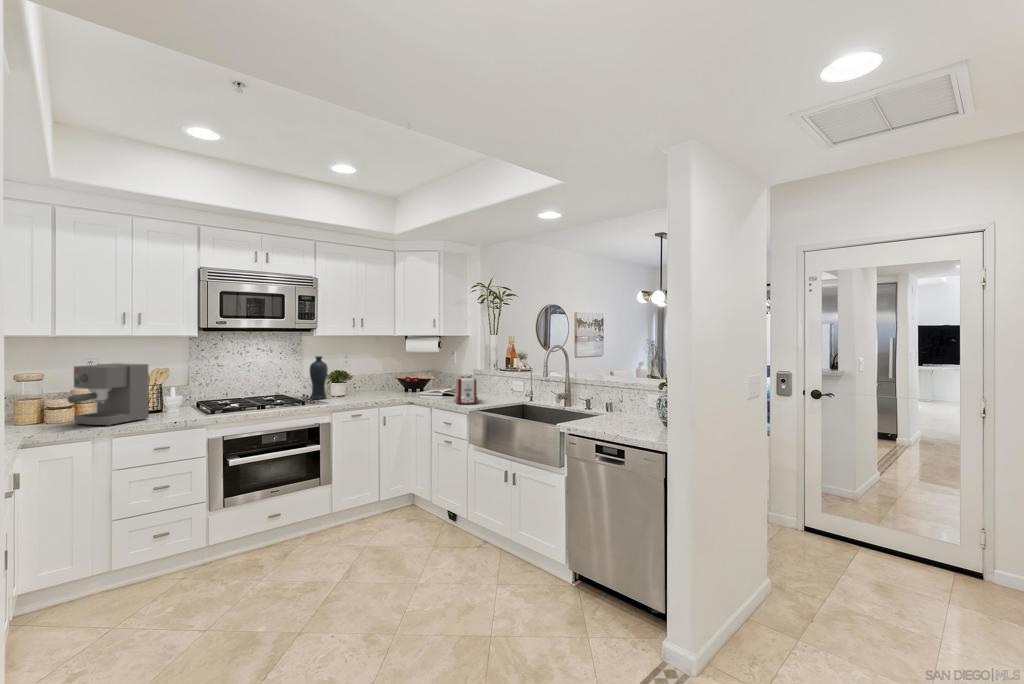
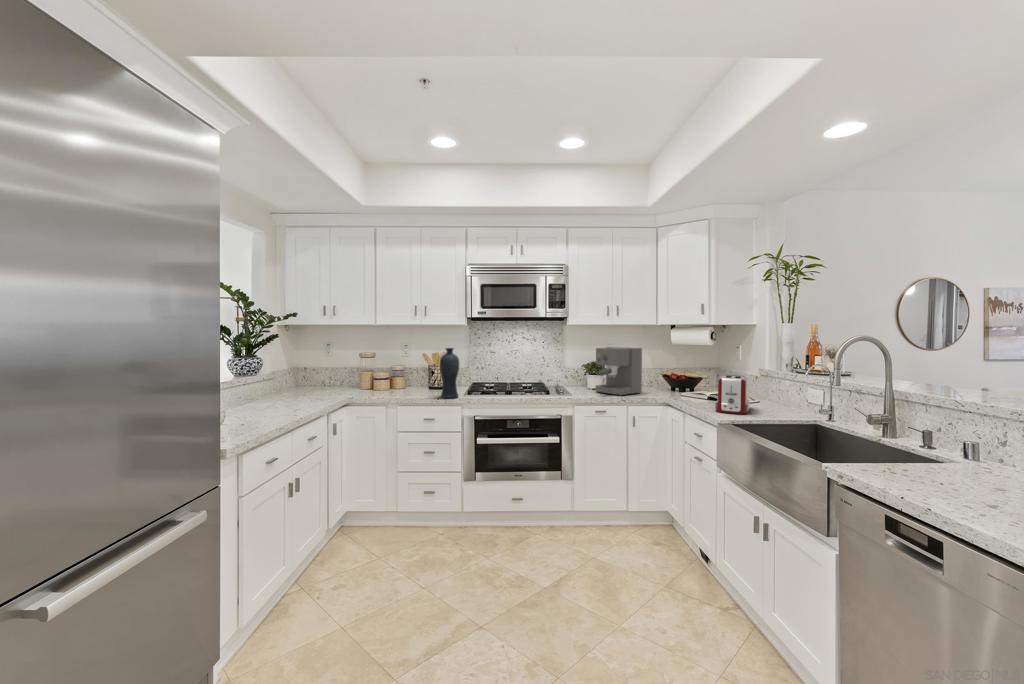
vase: present [310,356,328,399] -> present [440,348,459,398]
coffee maker: present [68,363,149,426] -> present [595,347,642,396]

